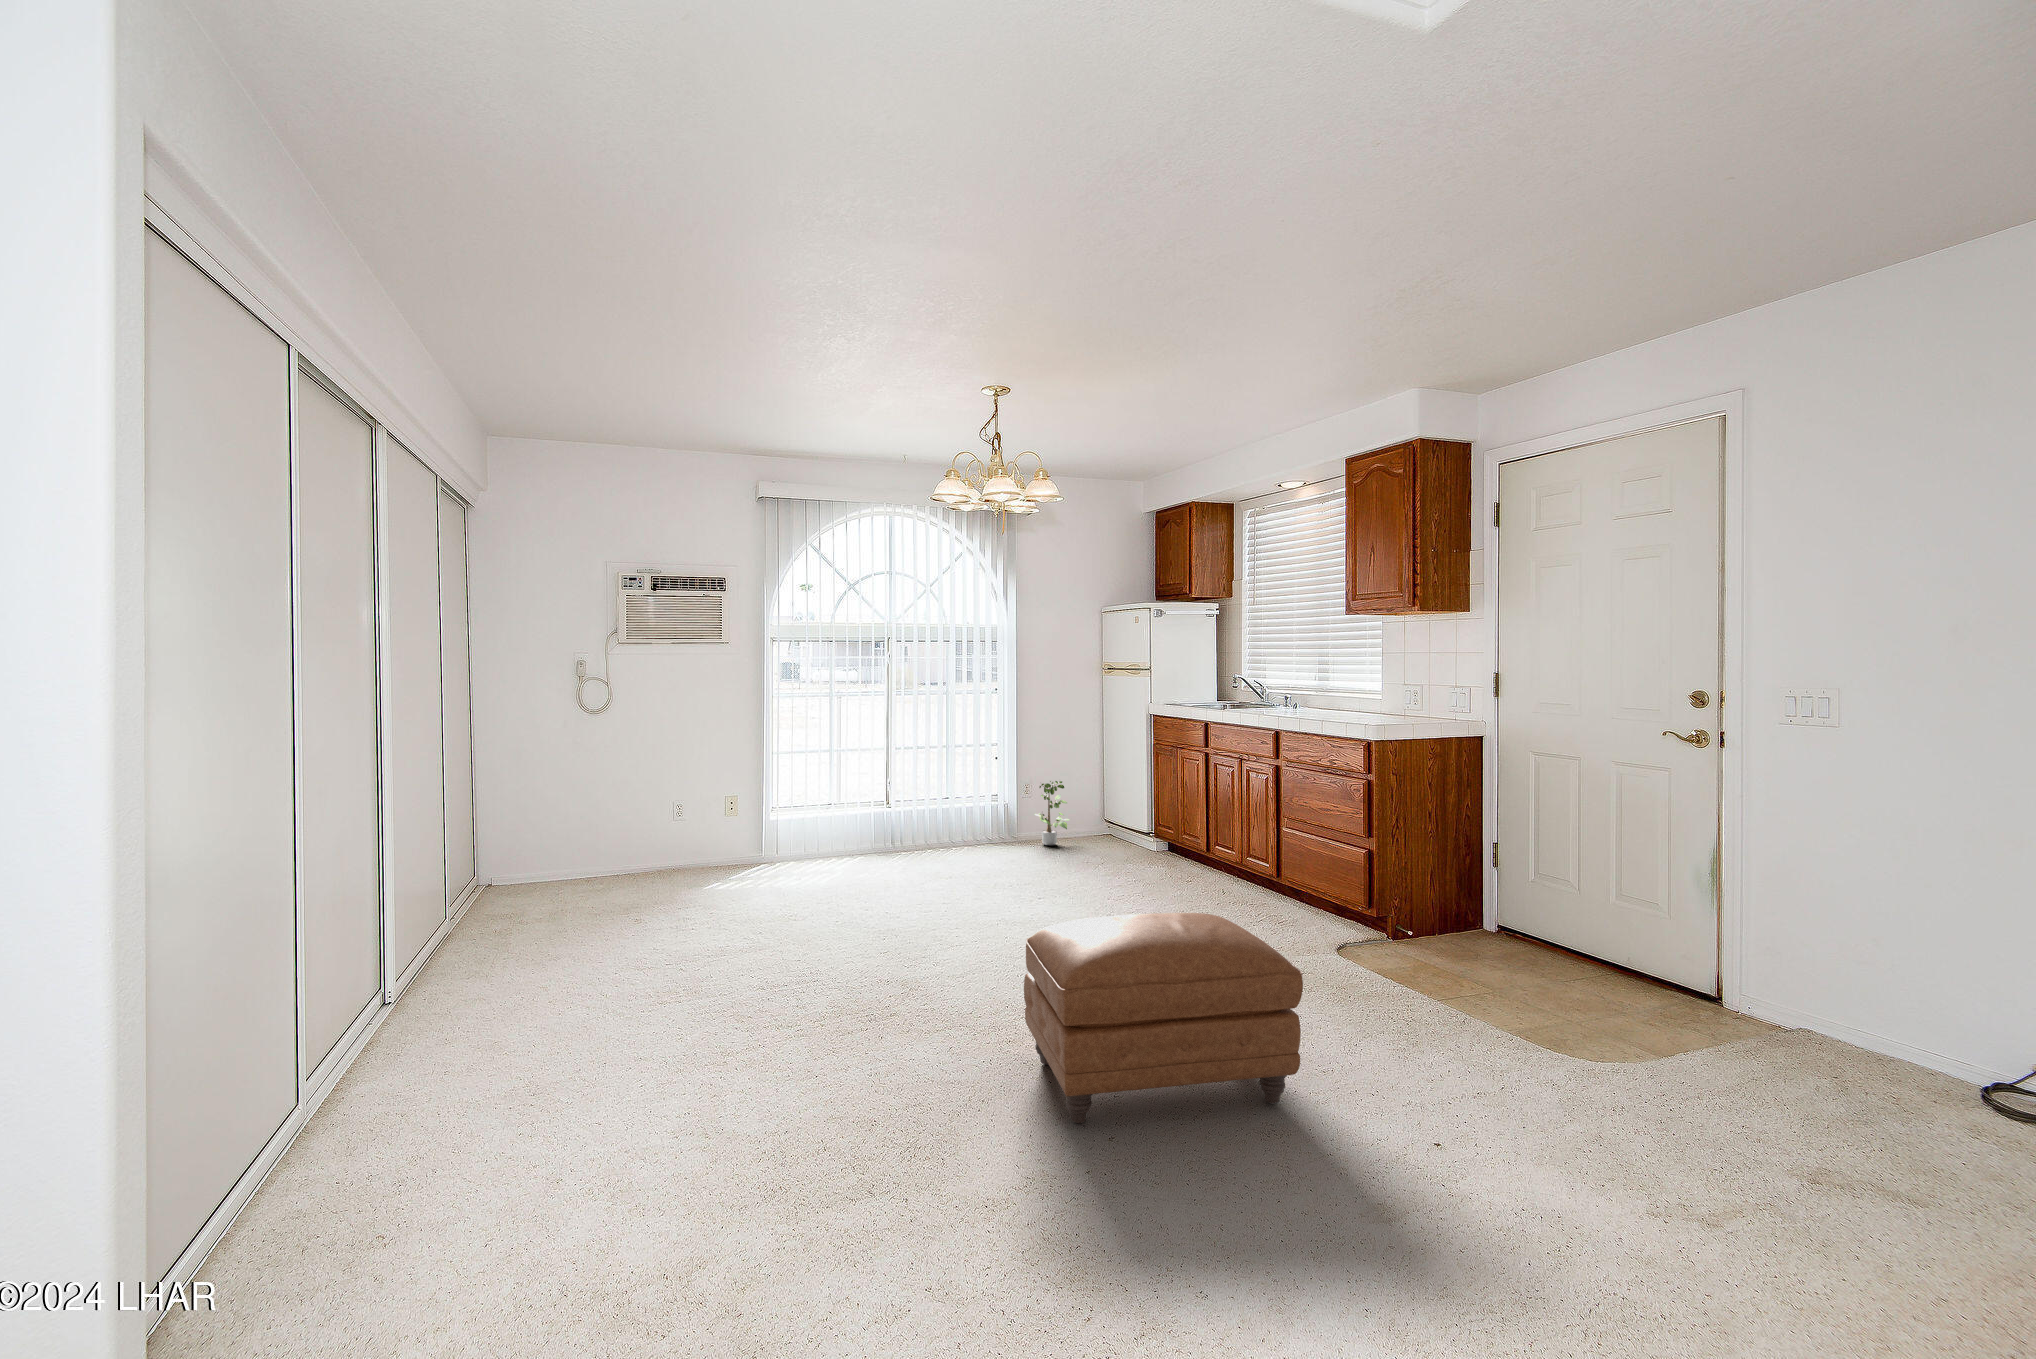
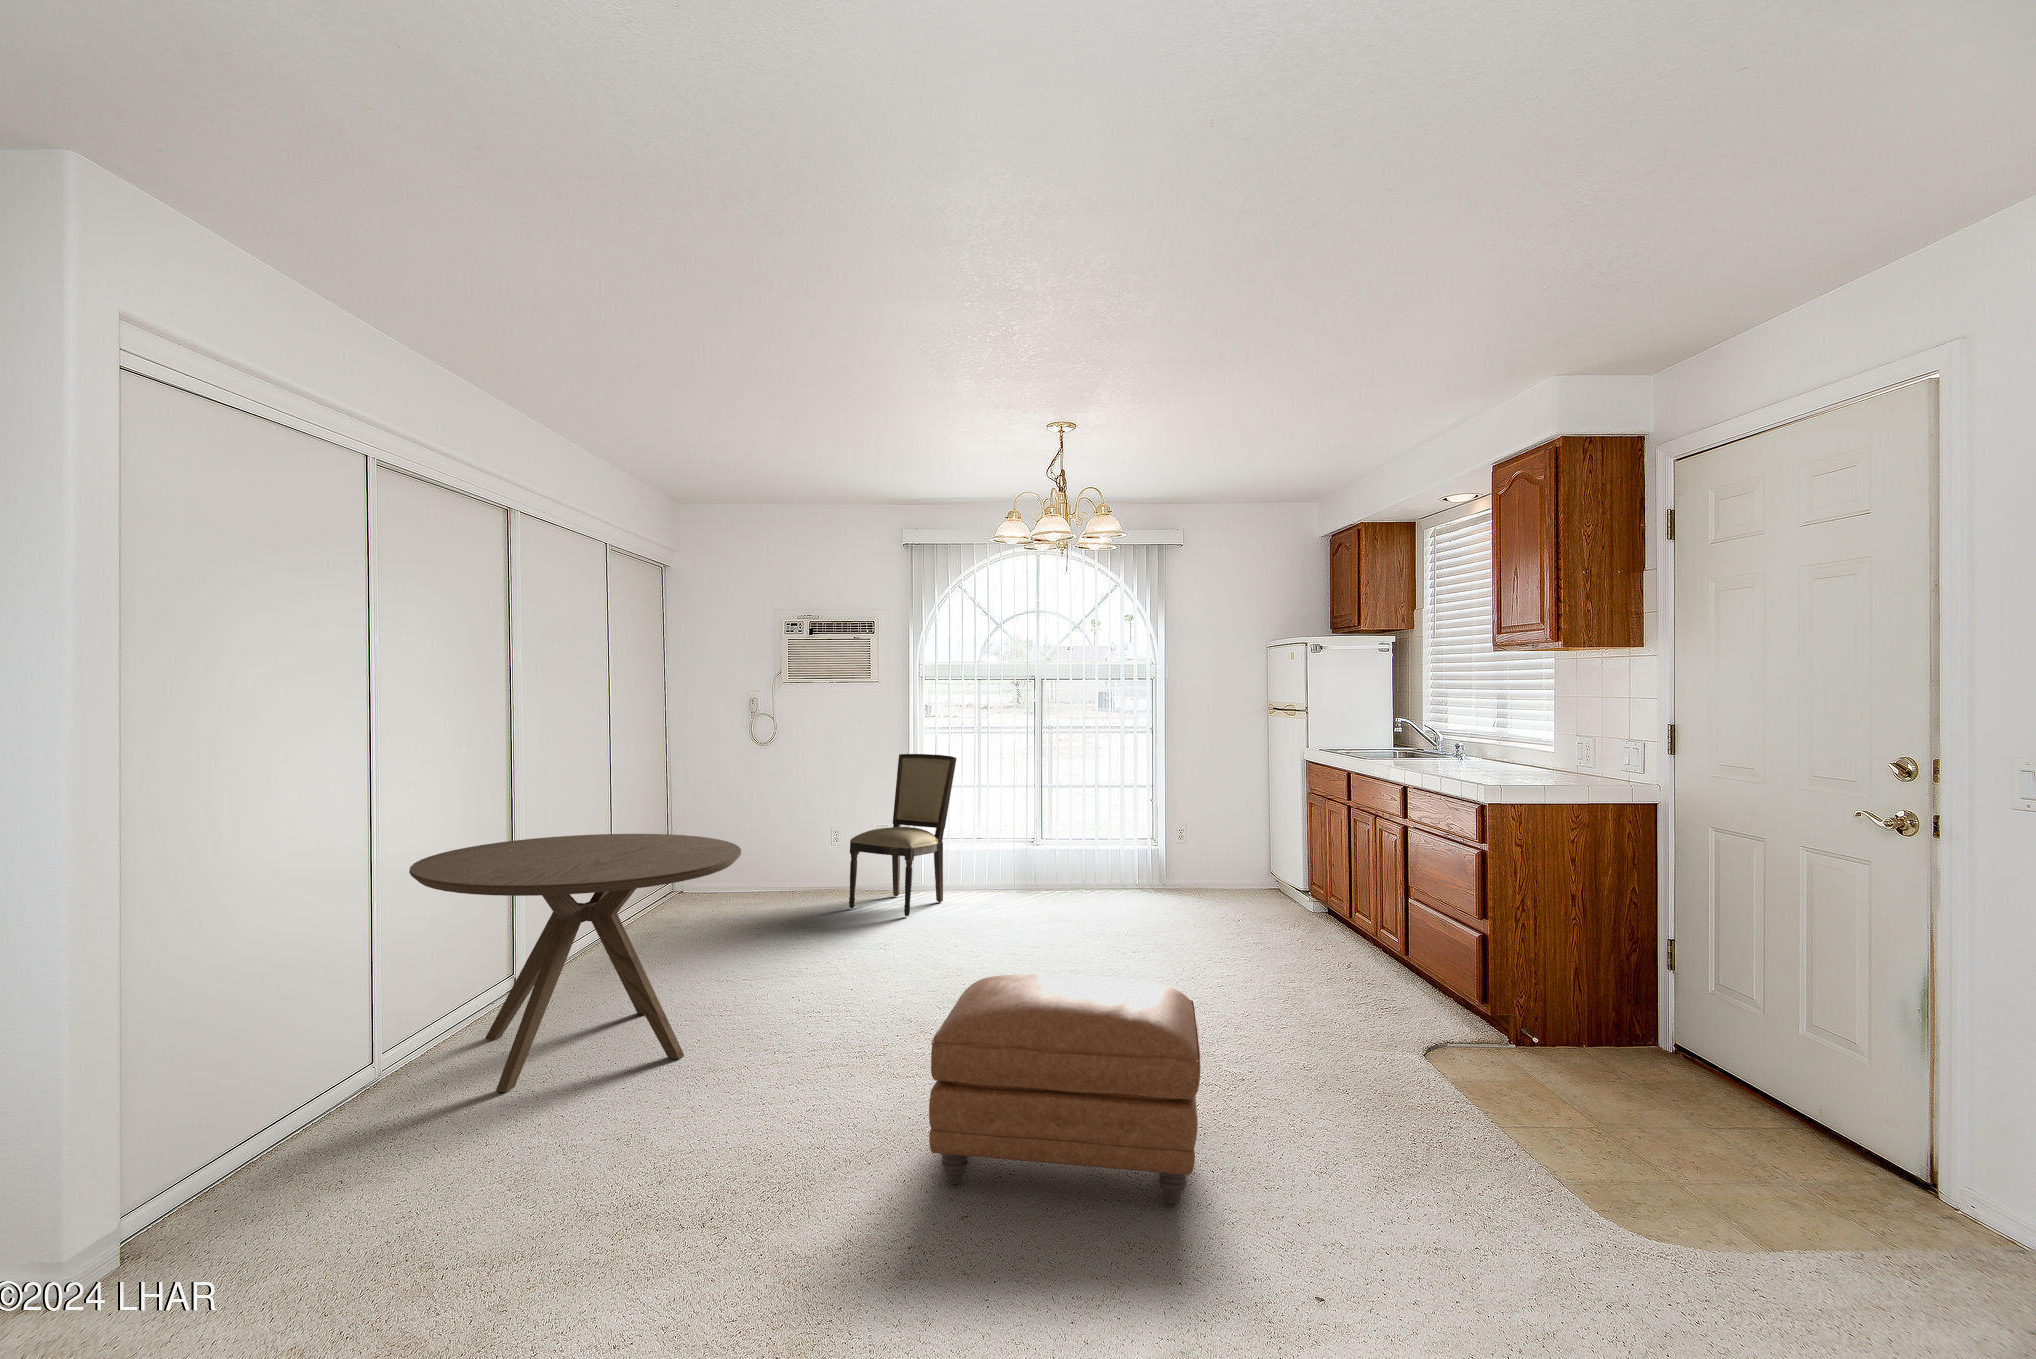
dining chair: none [718,721,822,888] -> present [849,754,957,916]
potted plant: present [1035,781,1070,845] -> none [1185,826,1228,897]
dining table: none [336,815,730,1124] -> present [409,834,741,1092]

